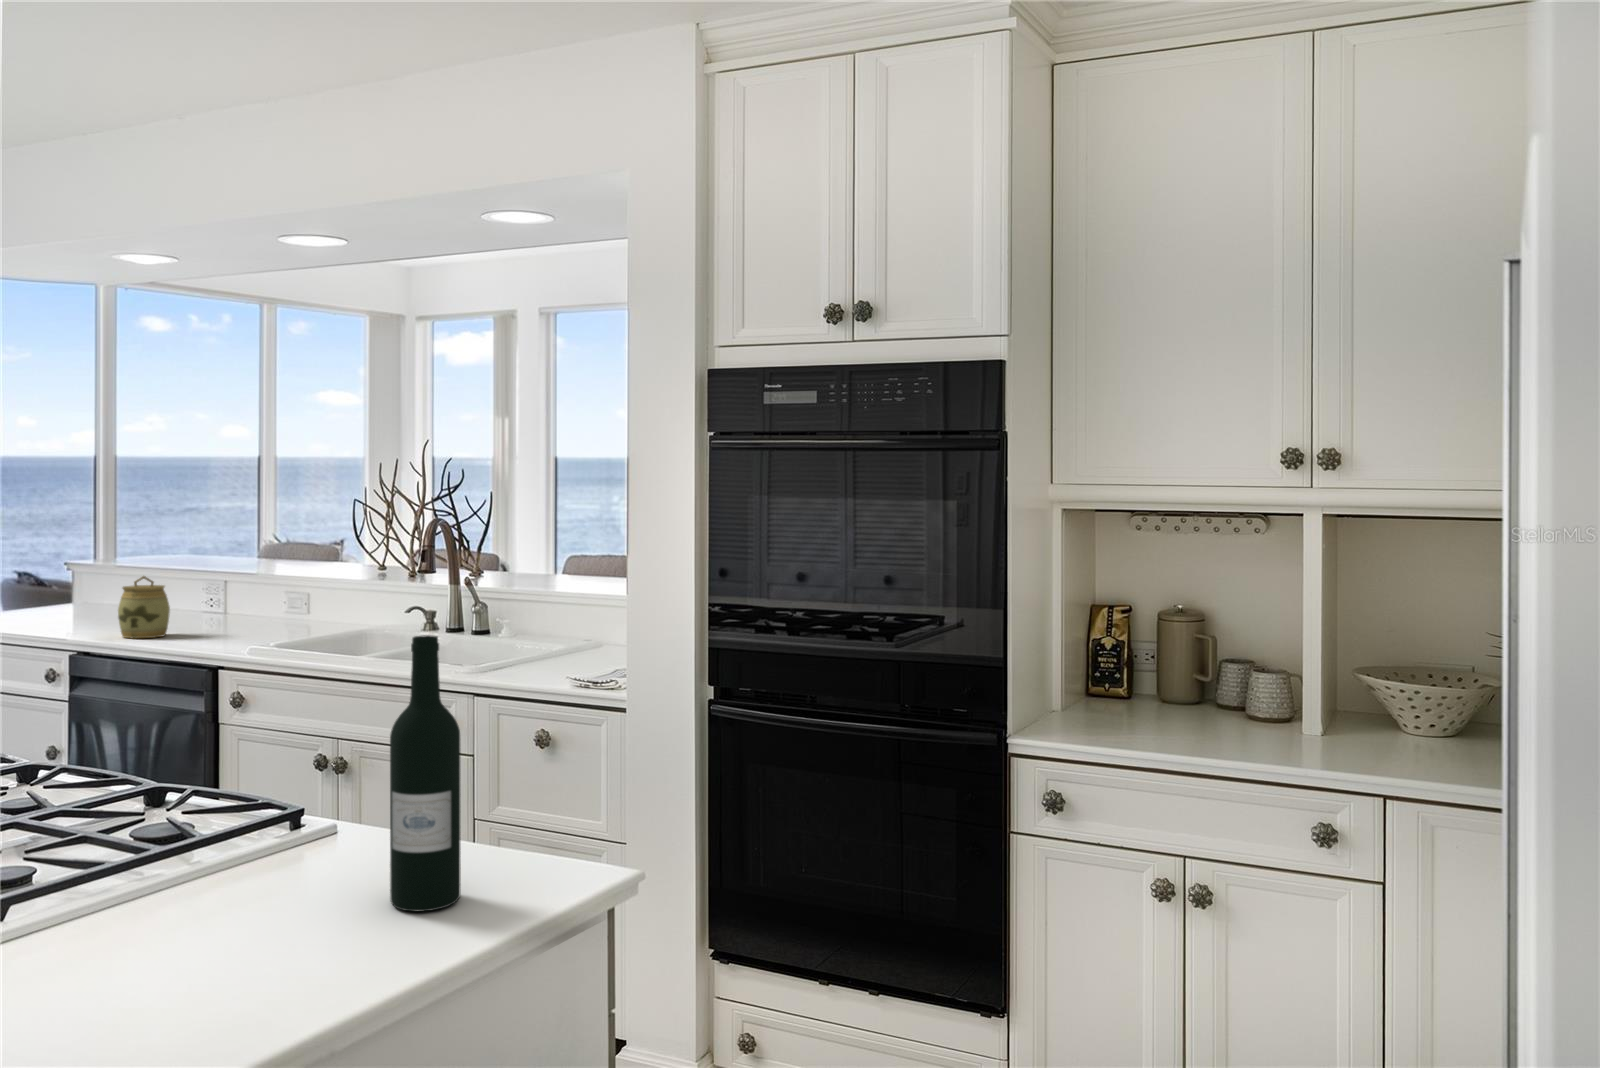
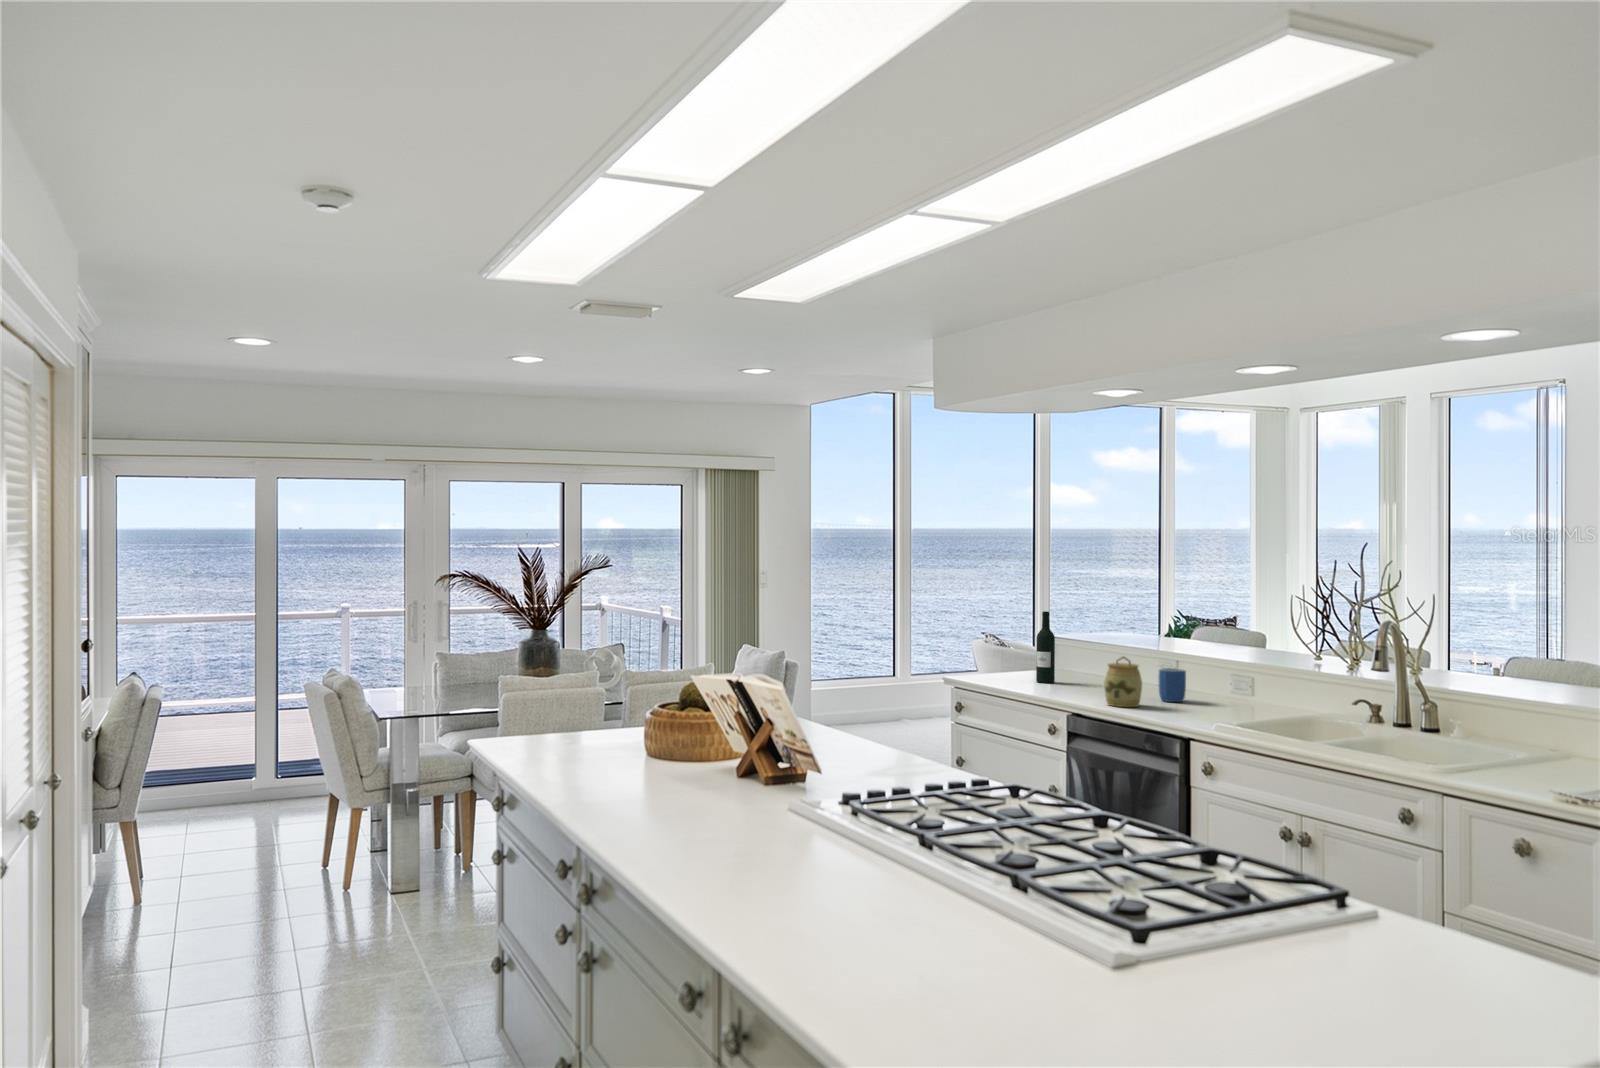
mug: none [195,588,229,628] -> present [1159,668,1186,702]
wine bottle: present [390,635,461,912] -> present [1036,611,1055,683]

